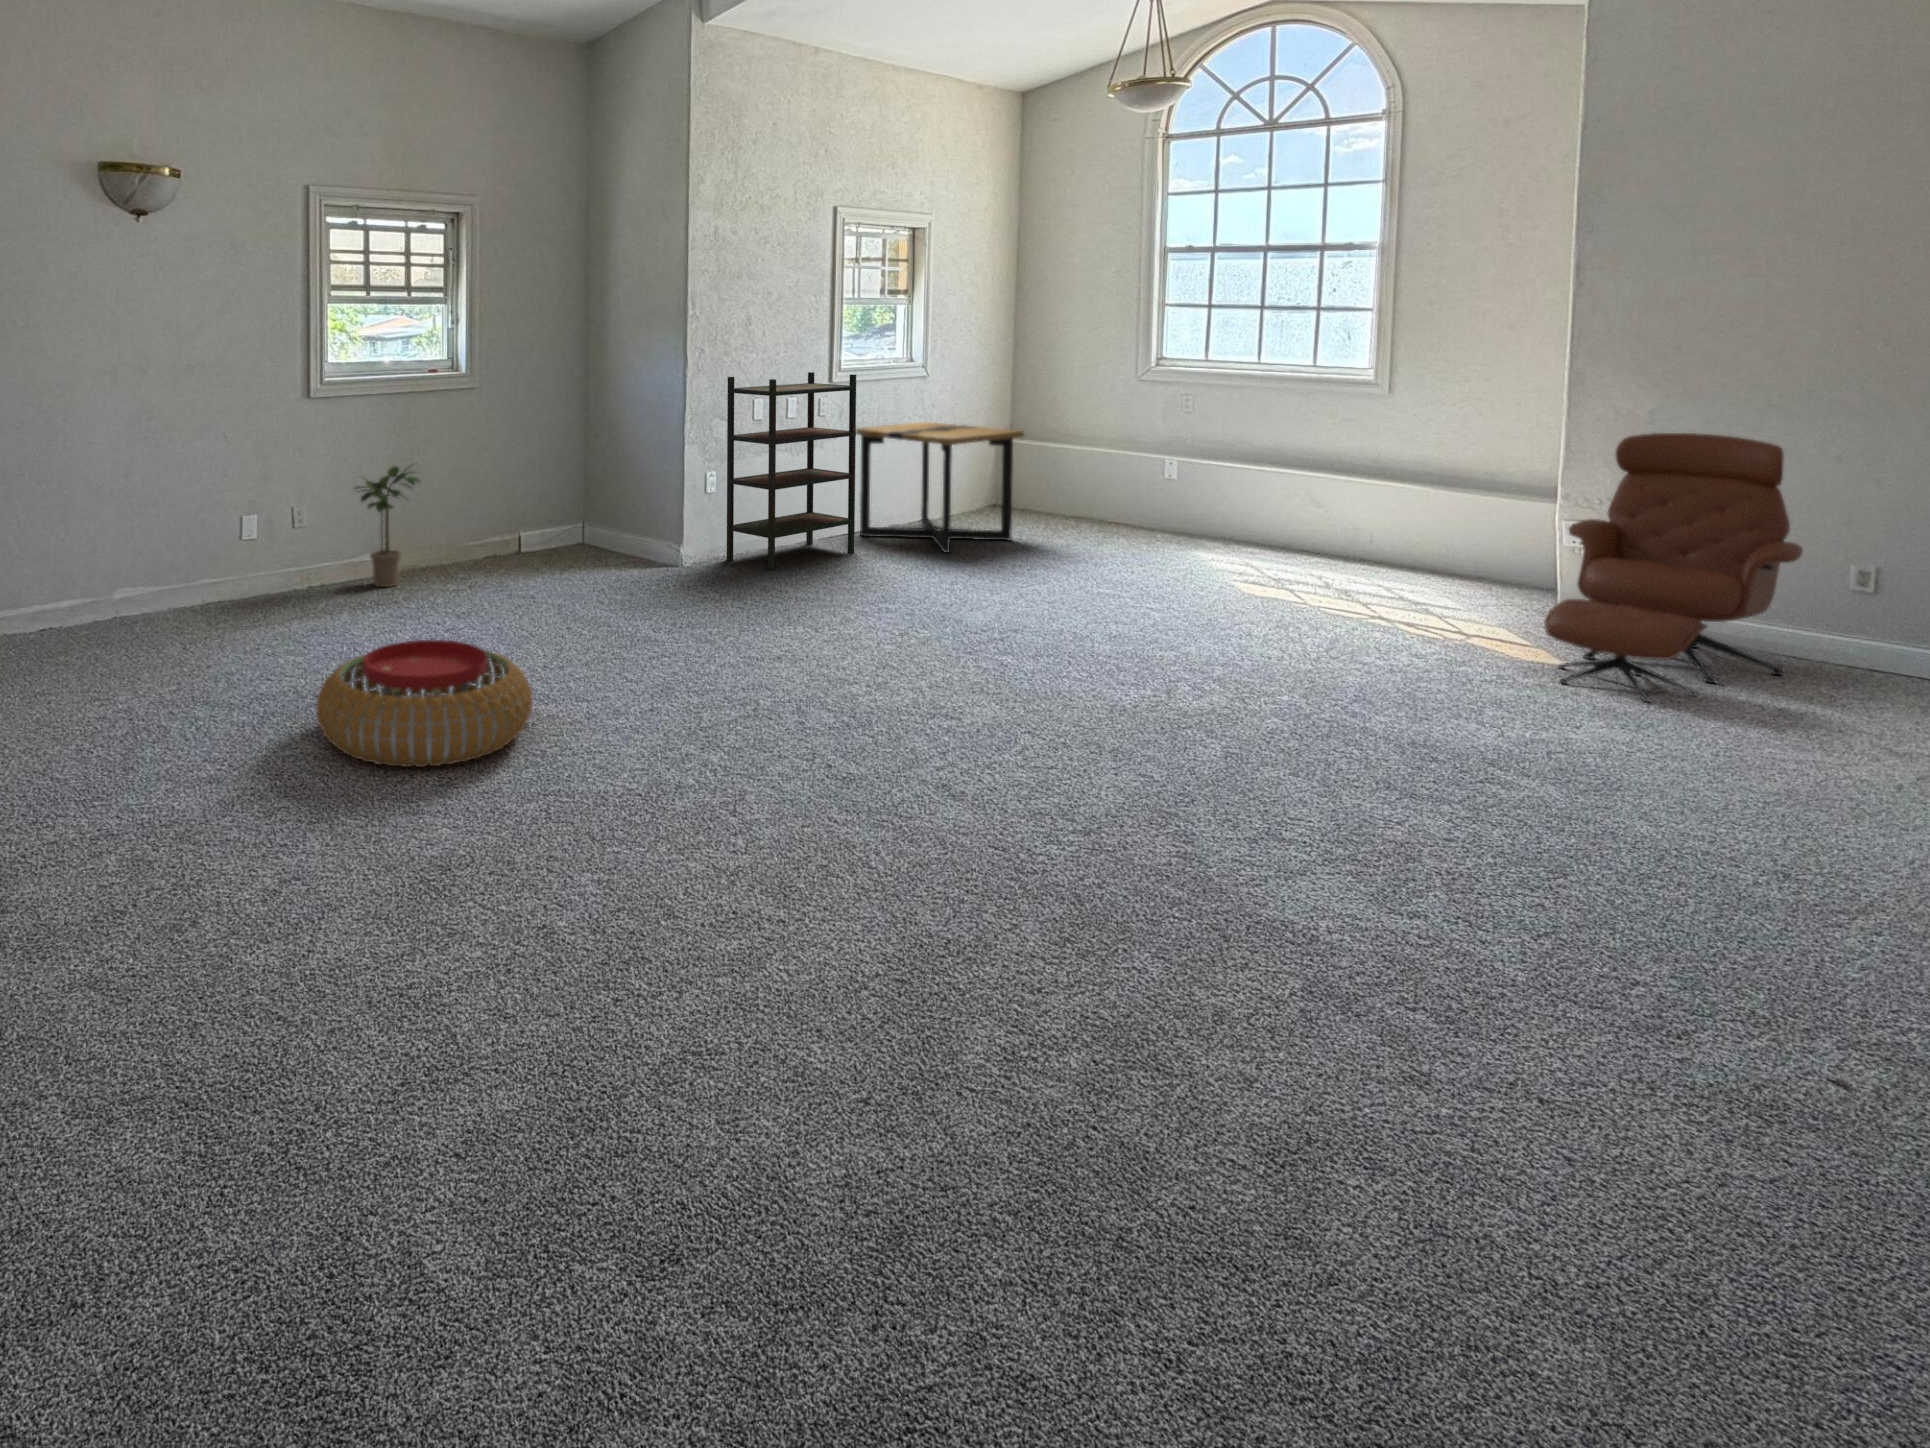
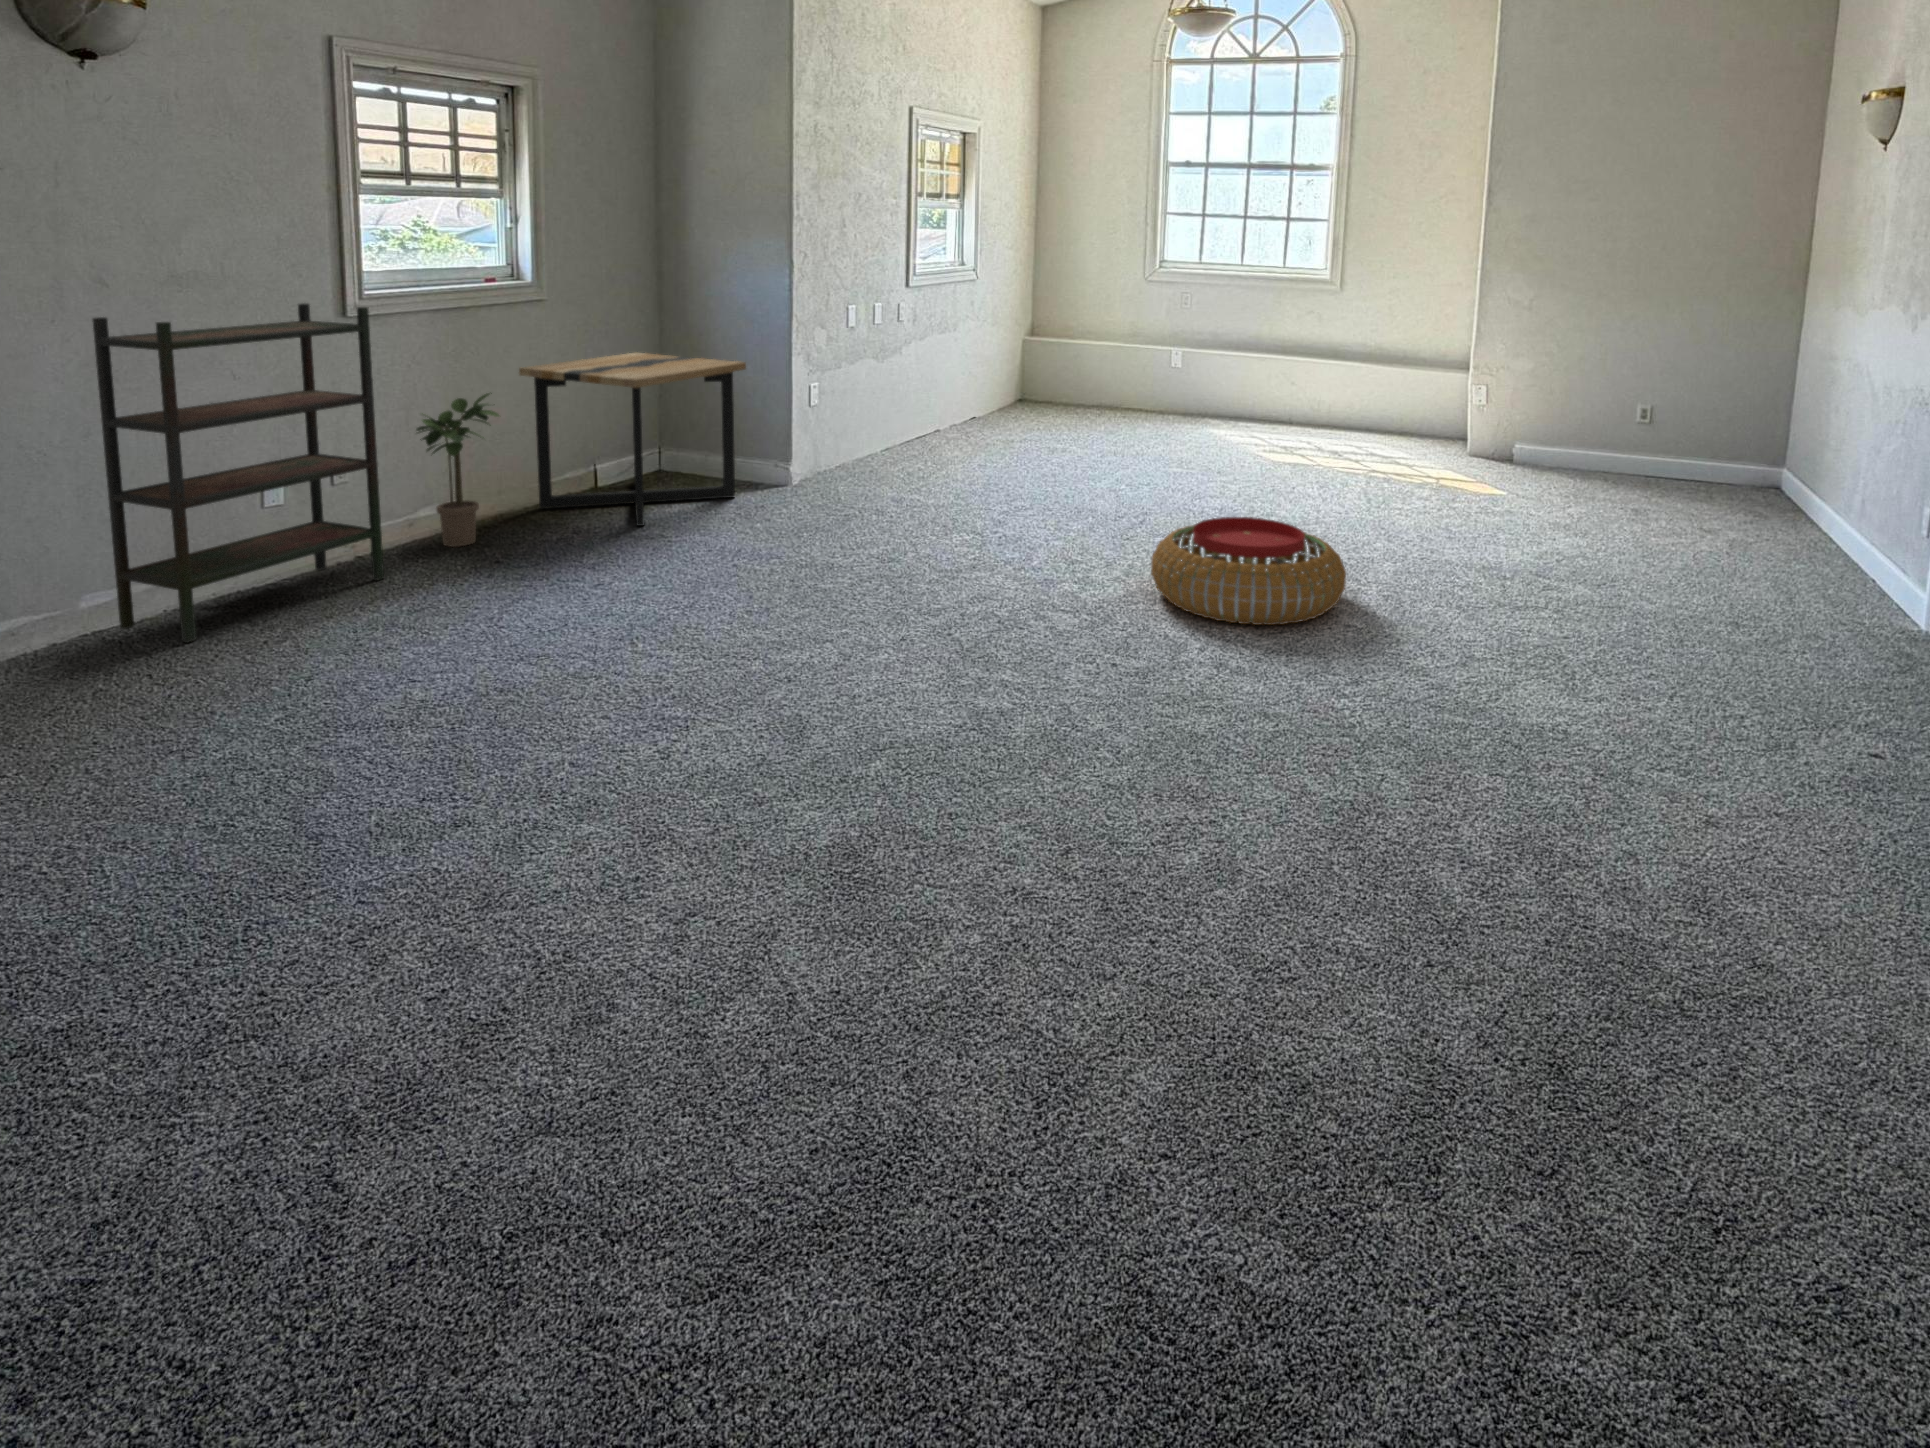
bookshelf: present [727,372,856,570] -> present [92,303,384,643]
side table: present [856,422,1024,553] -> present [519,353,746,526]
lounge chair: present [1544,433,1803,701] -> none [1501,316,1640,516]
pouf: present [316,640,532,767] -> present [1151,517,1346,625]

